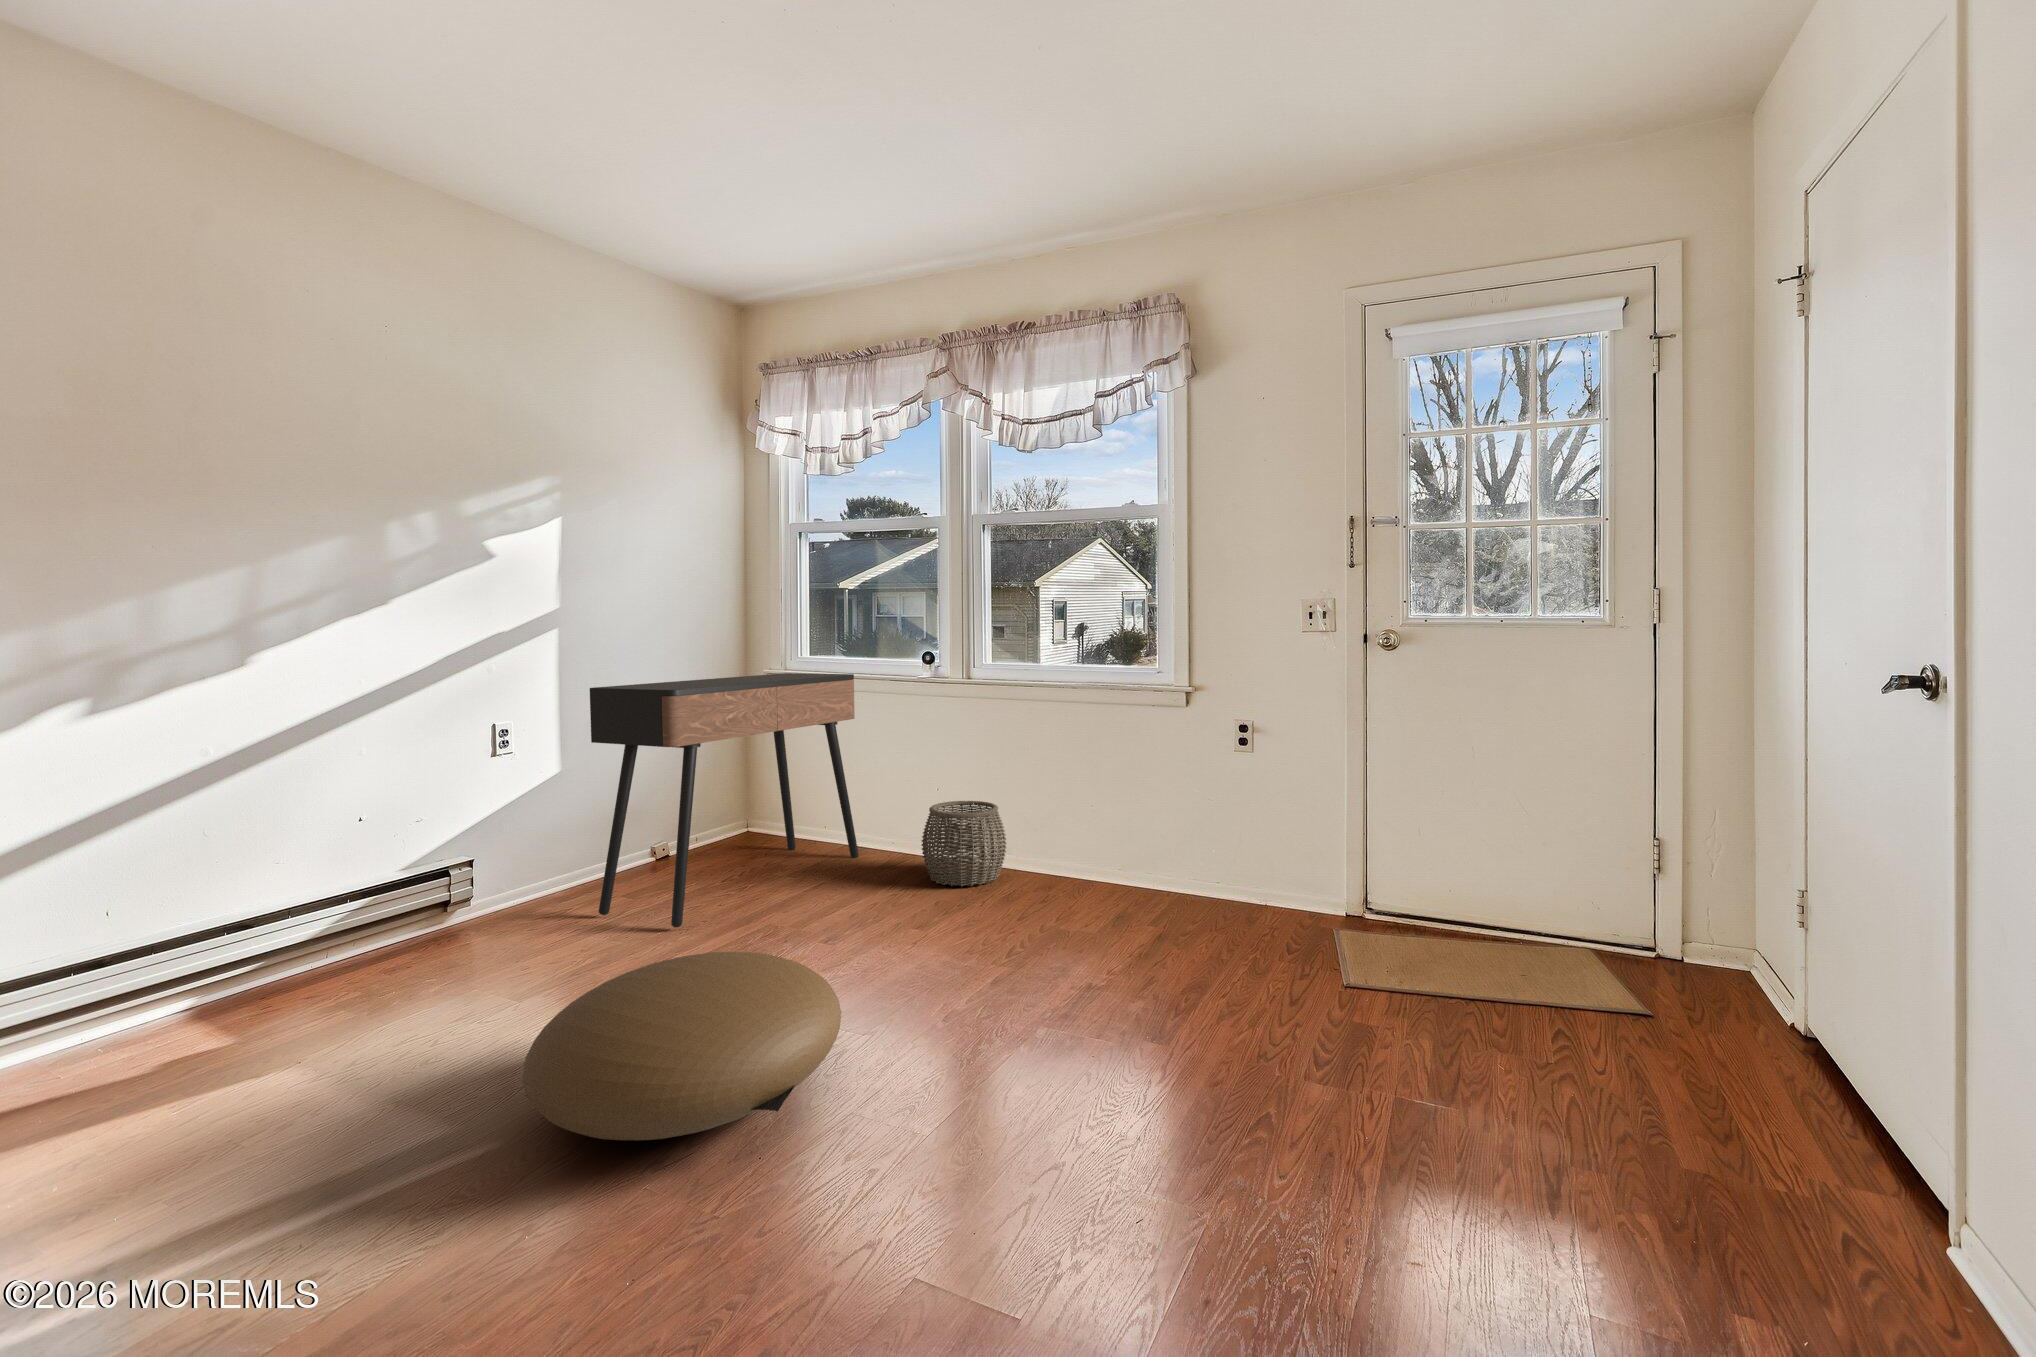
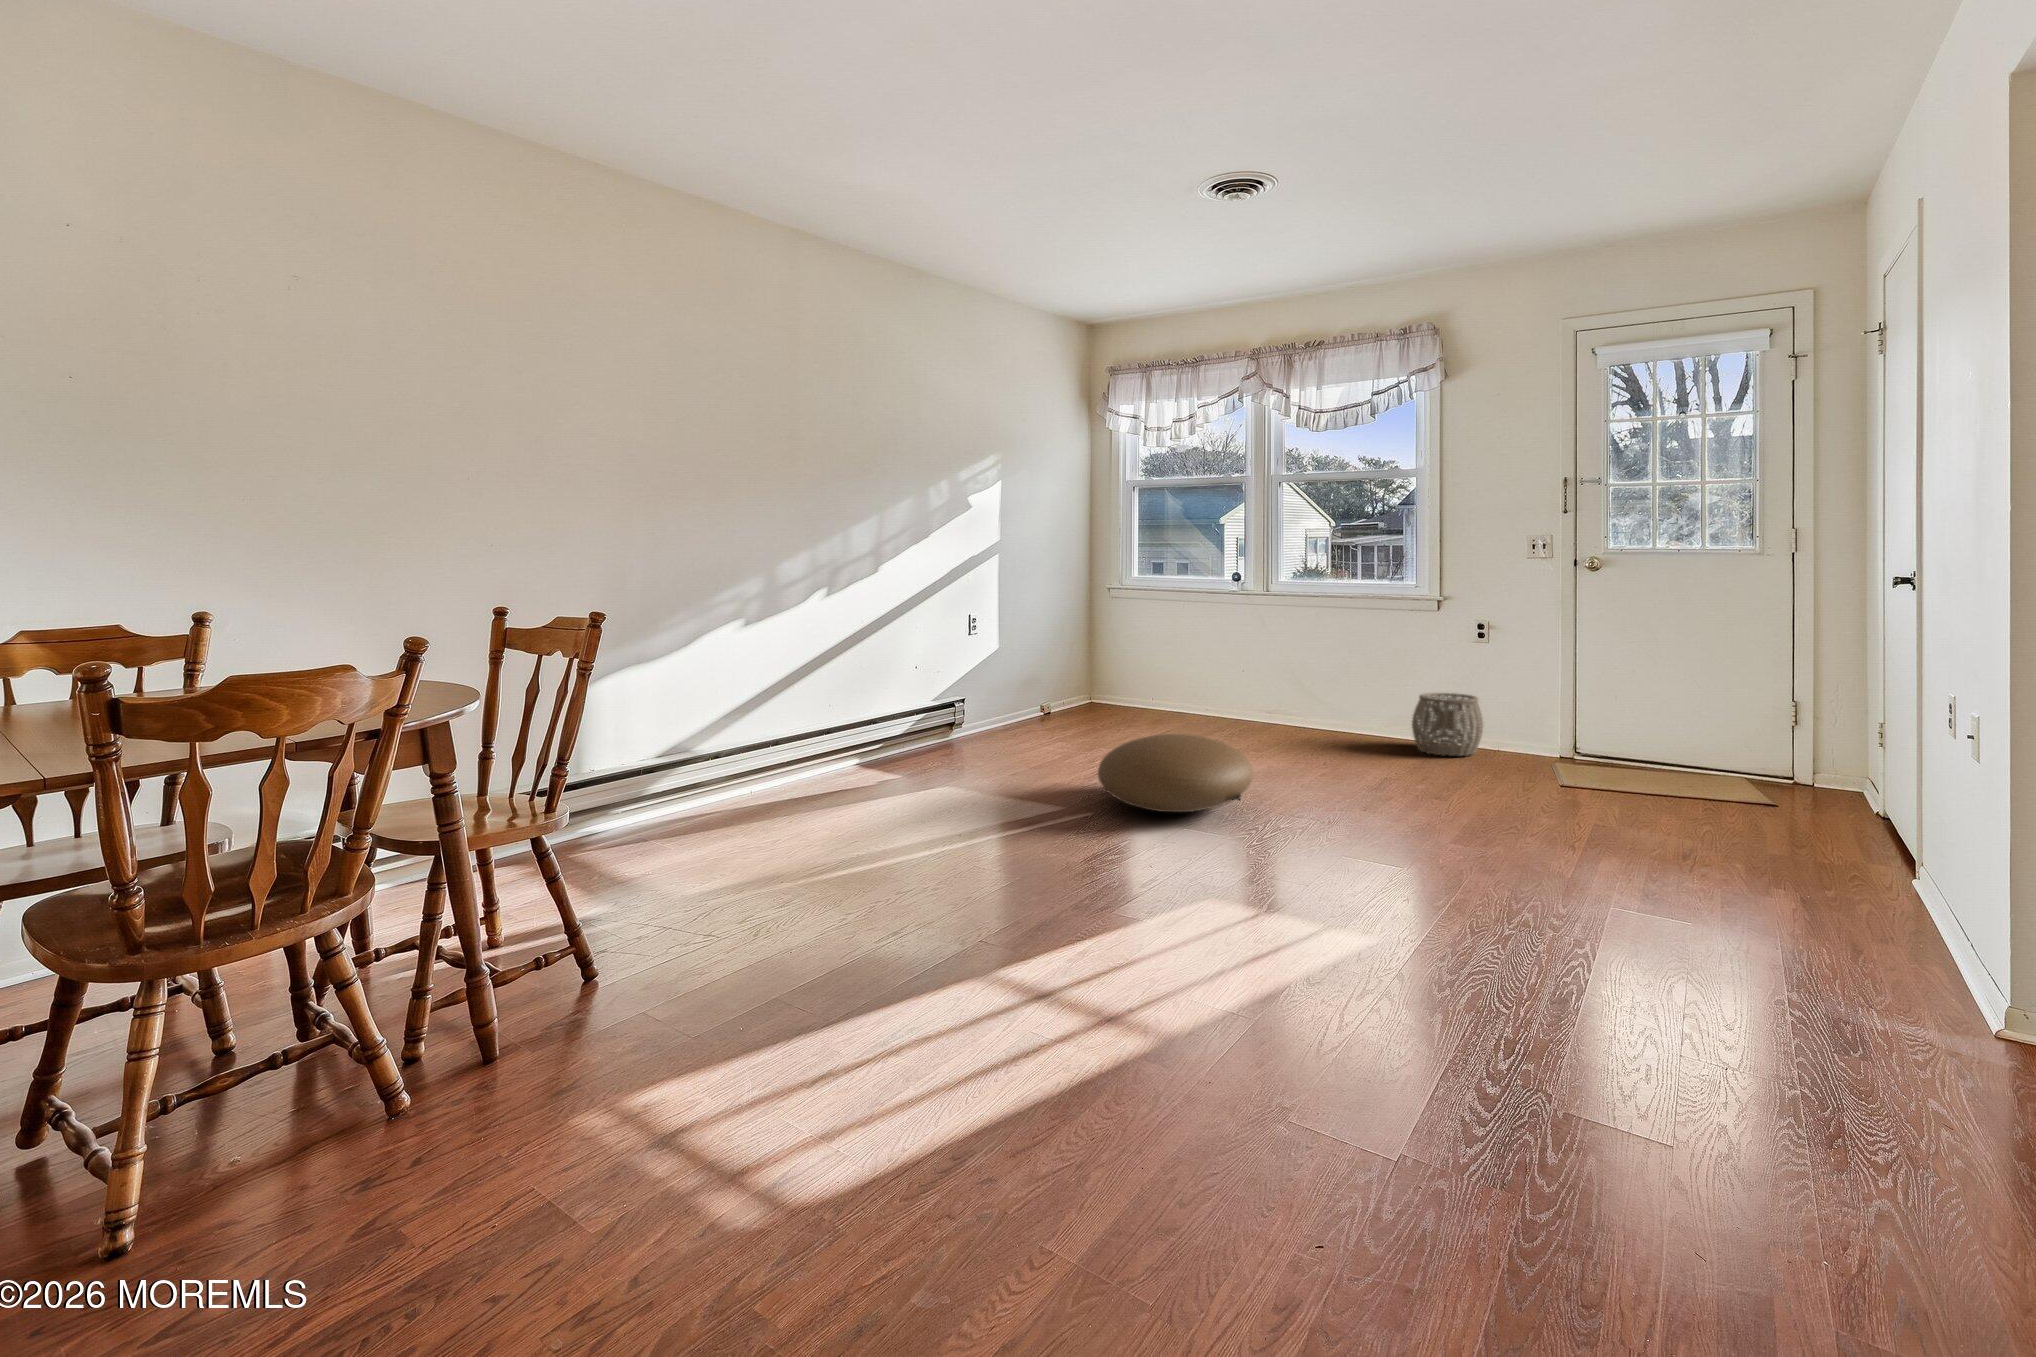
console table: present [590,673,859,927] -> none [1034,590,1179,745]
woven basket: present [921,801,1007,887] -> present [1412,693,1484,756]

